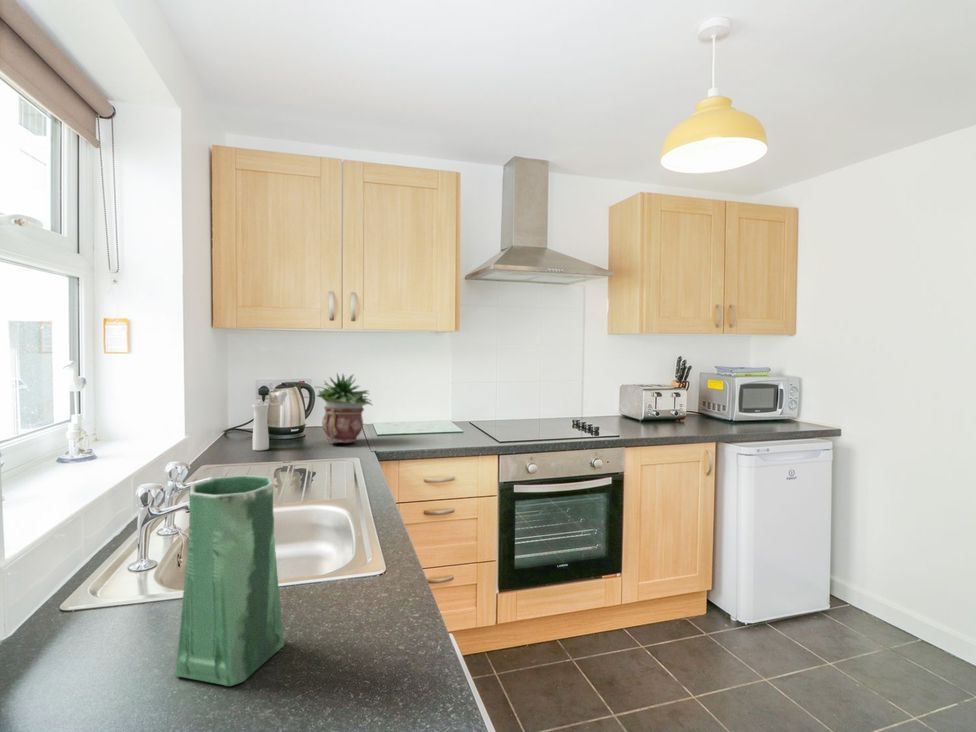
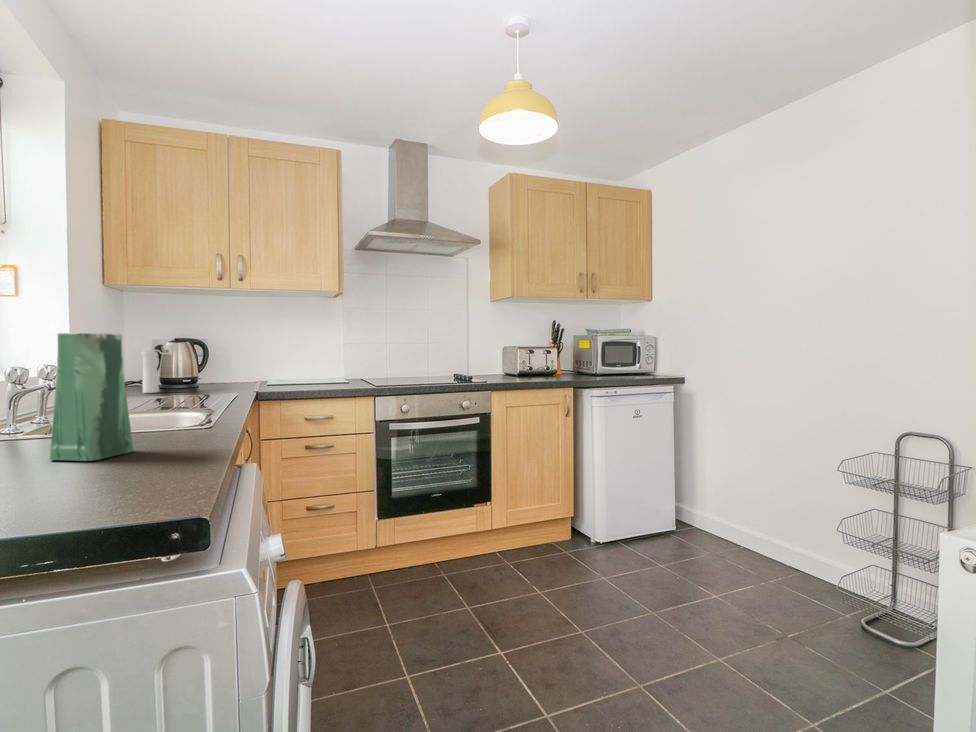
potted plant: present [317,374,371,443] -> none [203,325,261,388]

